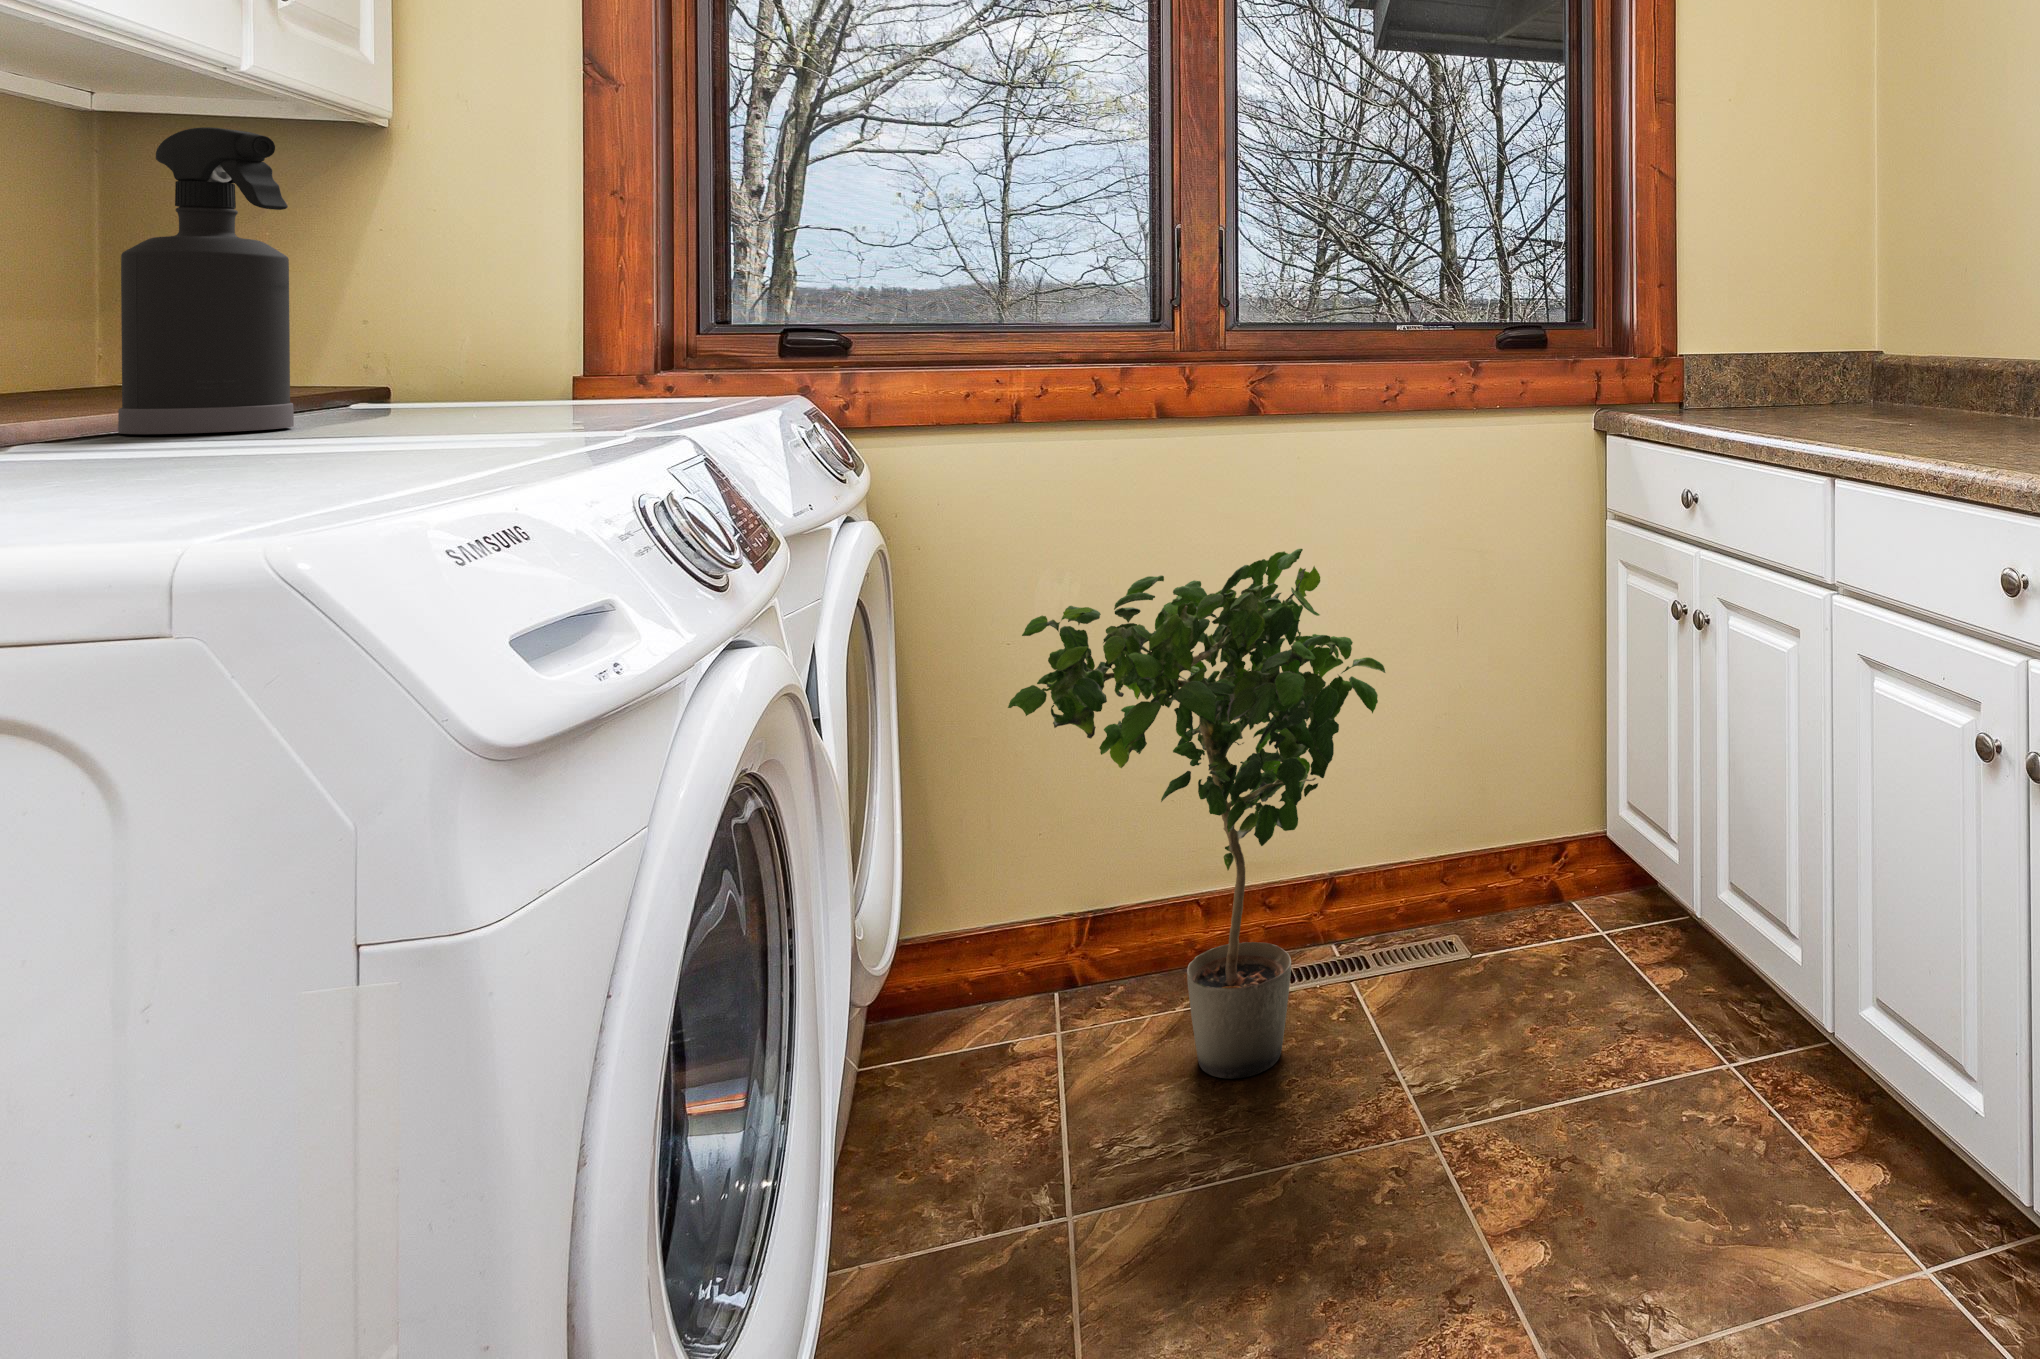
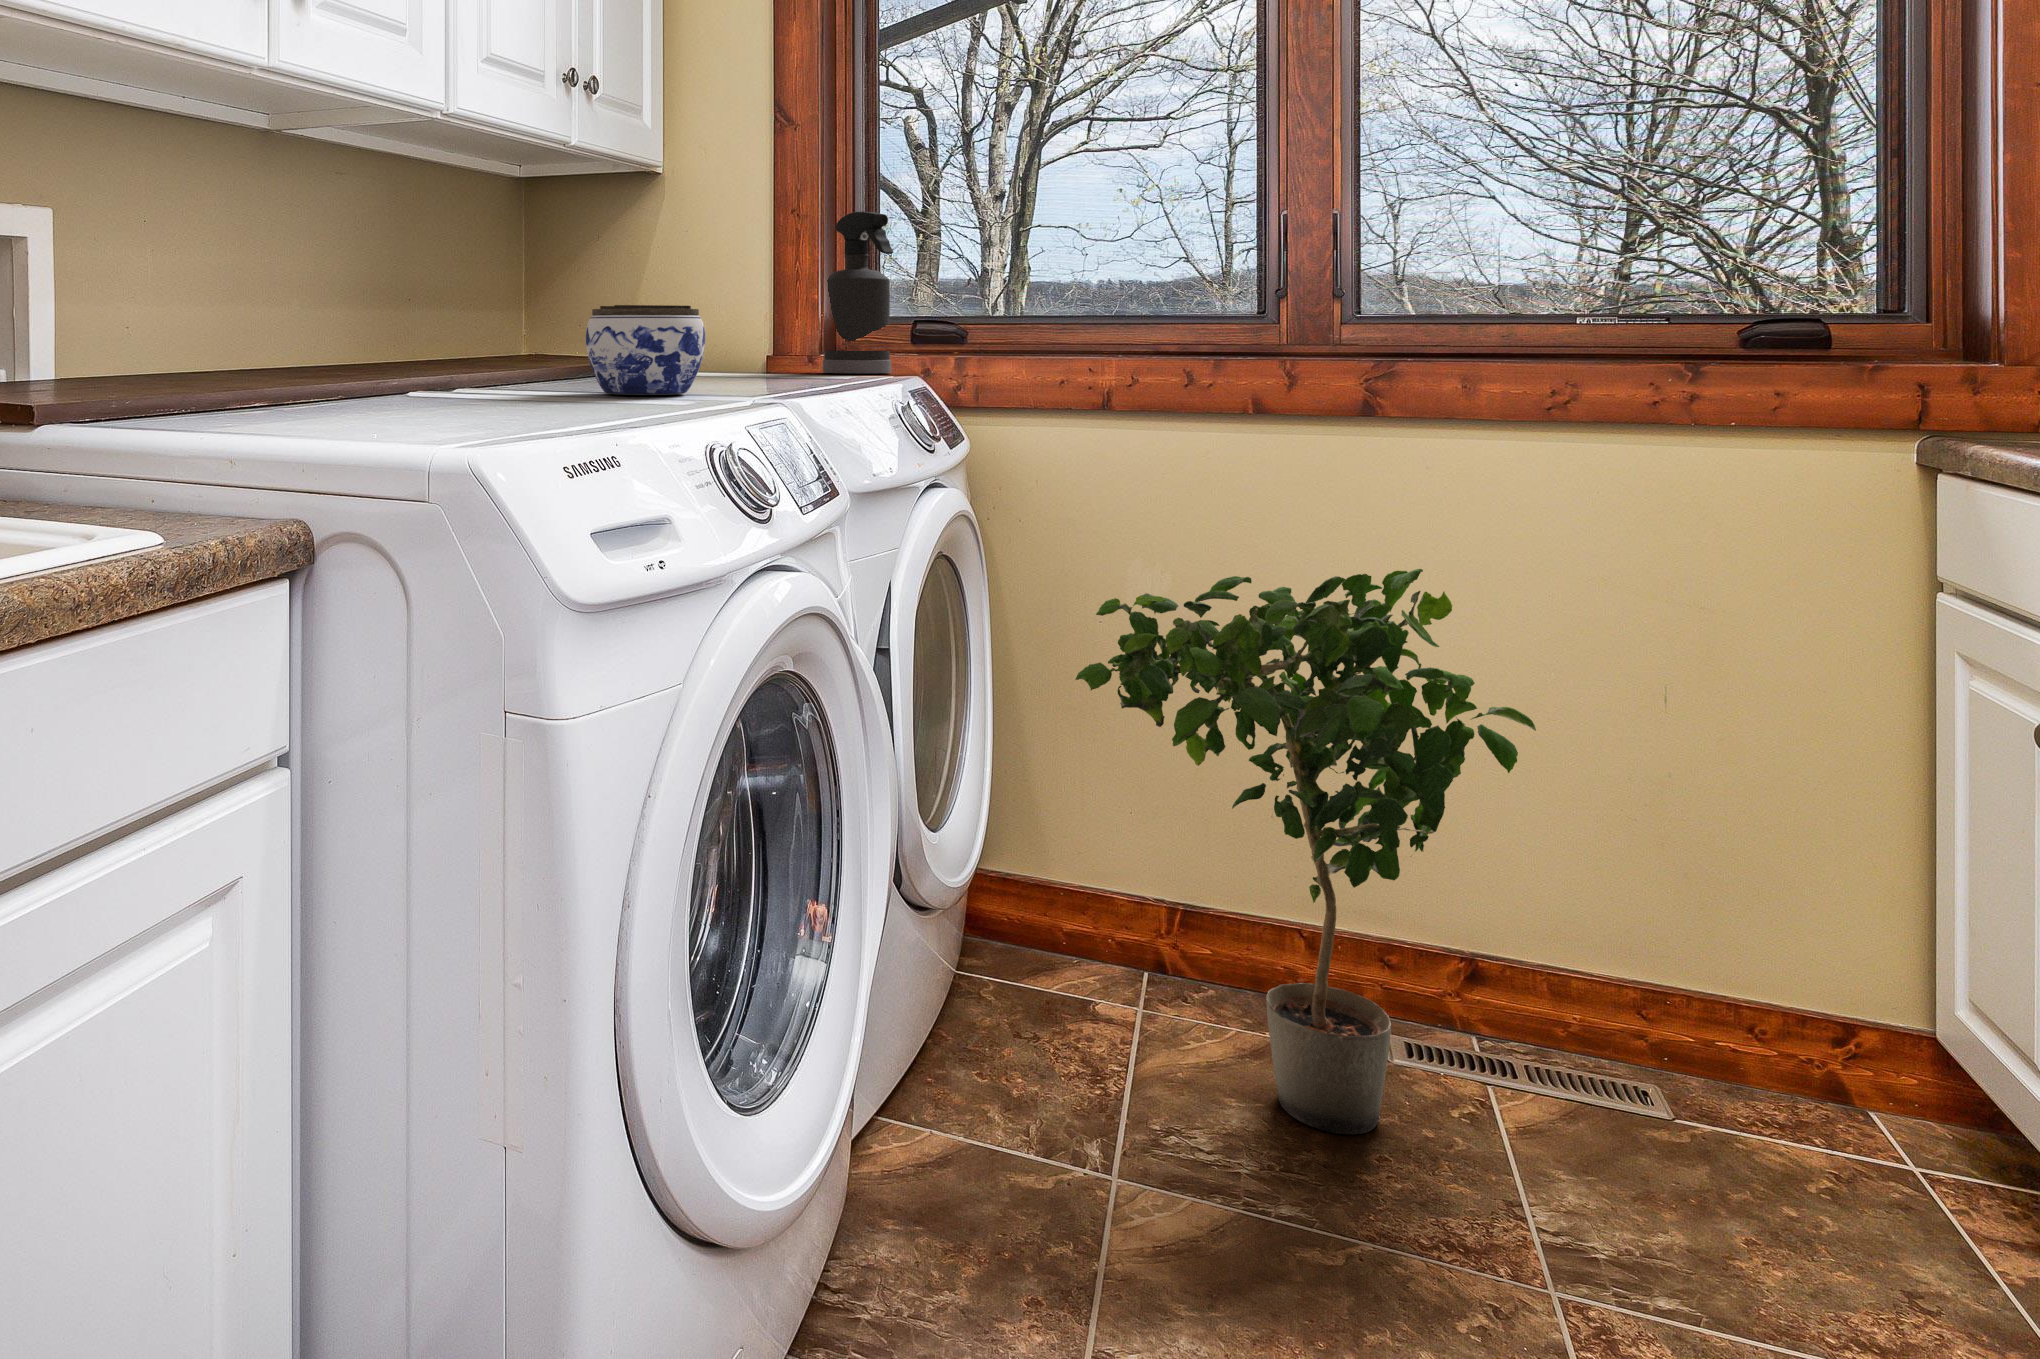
spray bottle: present [118,127,294,434] -> present [823,212,893,373]
jar: none [340,313,549,438] -> present [586,305,705,395]

